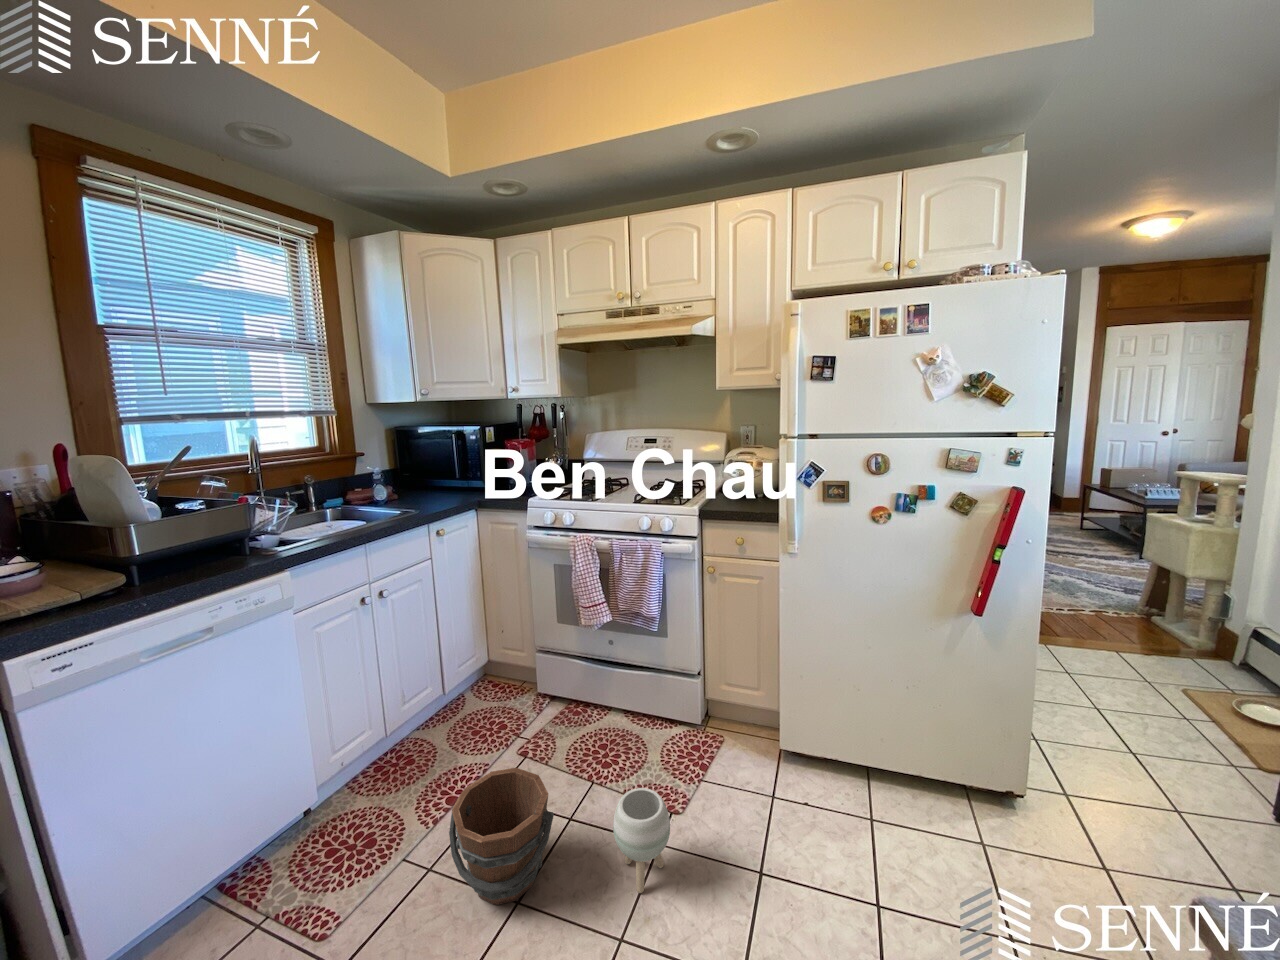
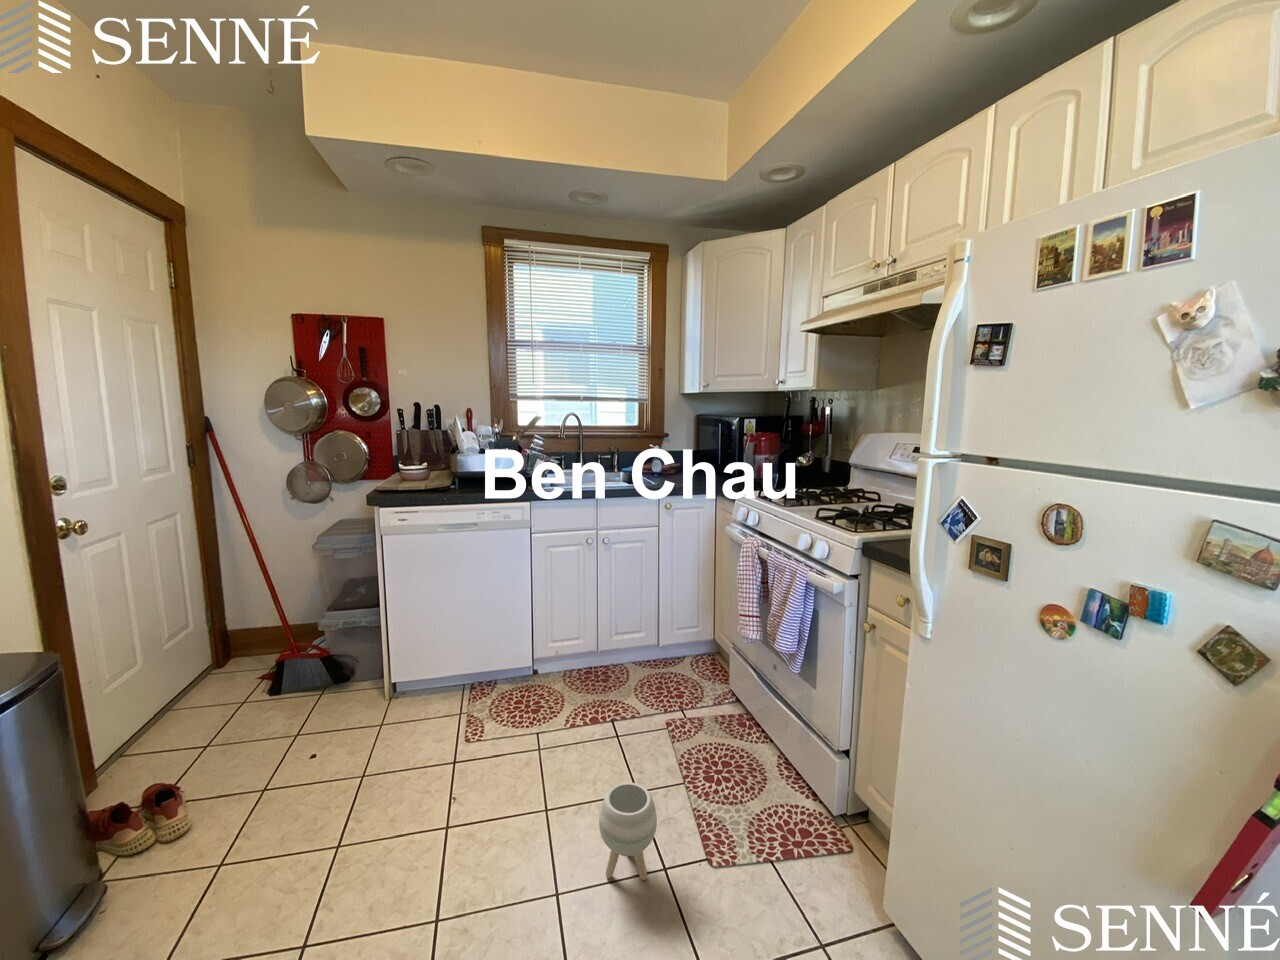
bucket: present [449,768,554,905] -> none [526,699,603,804]

